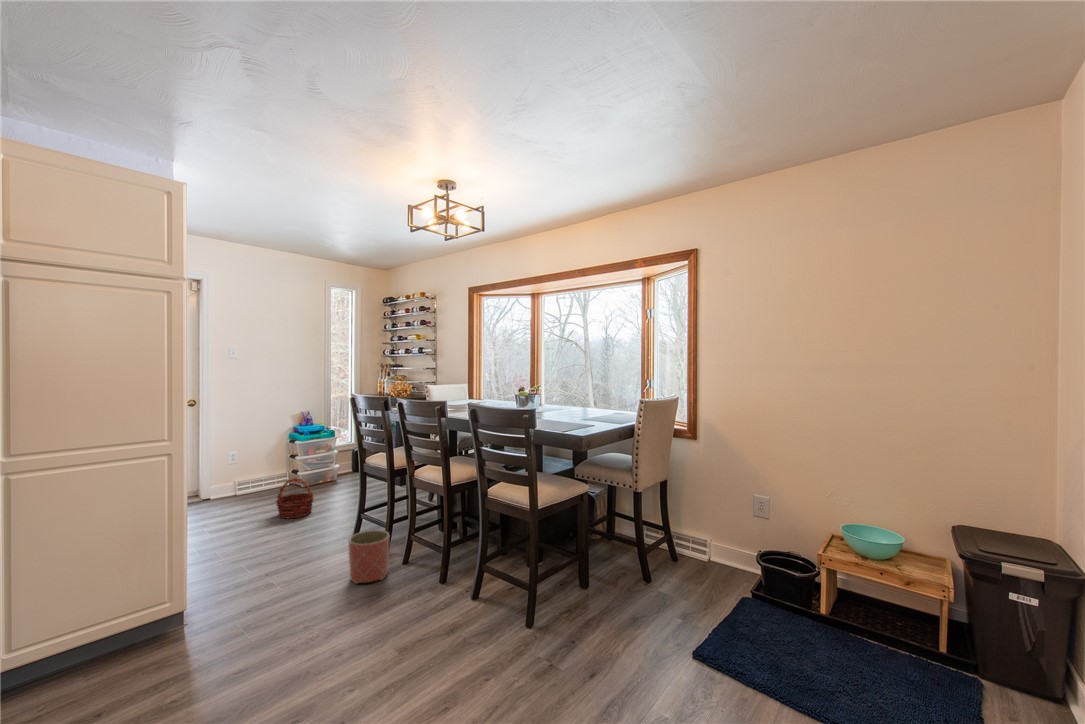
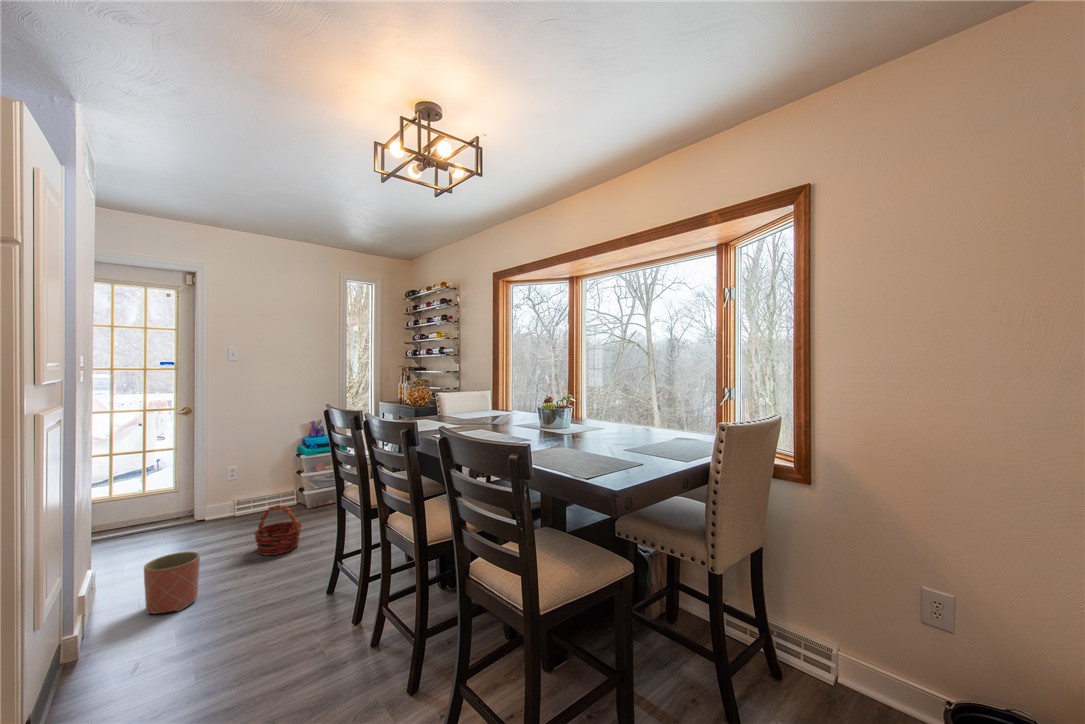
planter: present [348,530,390,584] -> present [144,552,200,614]

